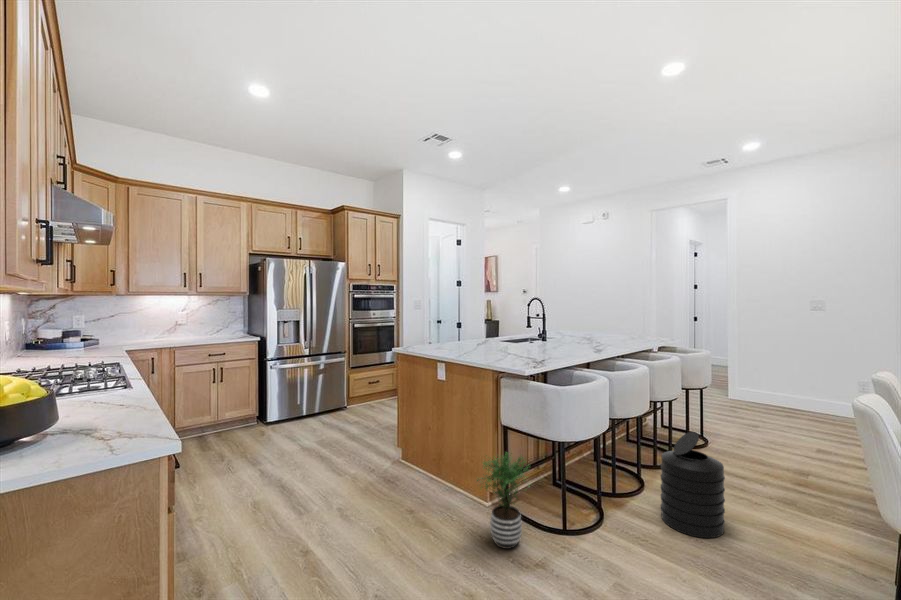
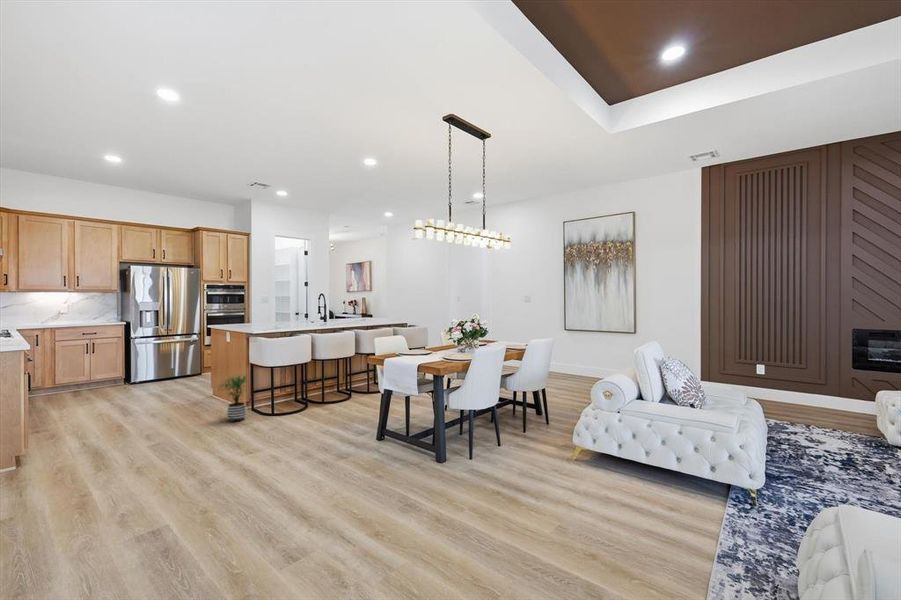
trash can: present [661,432,725,538] -> none [334,363,363,414]

